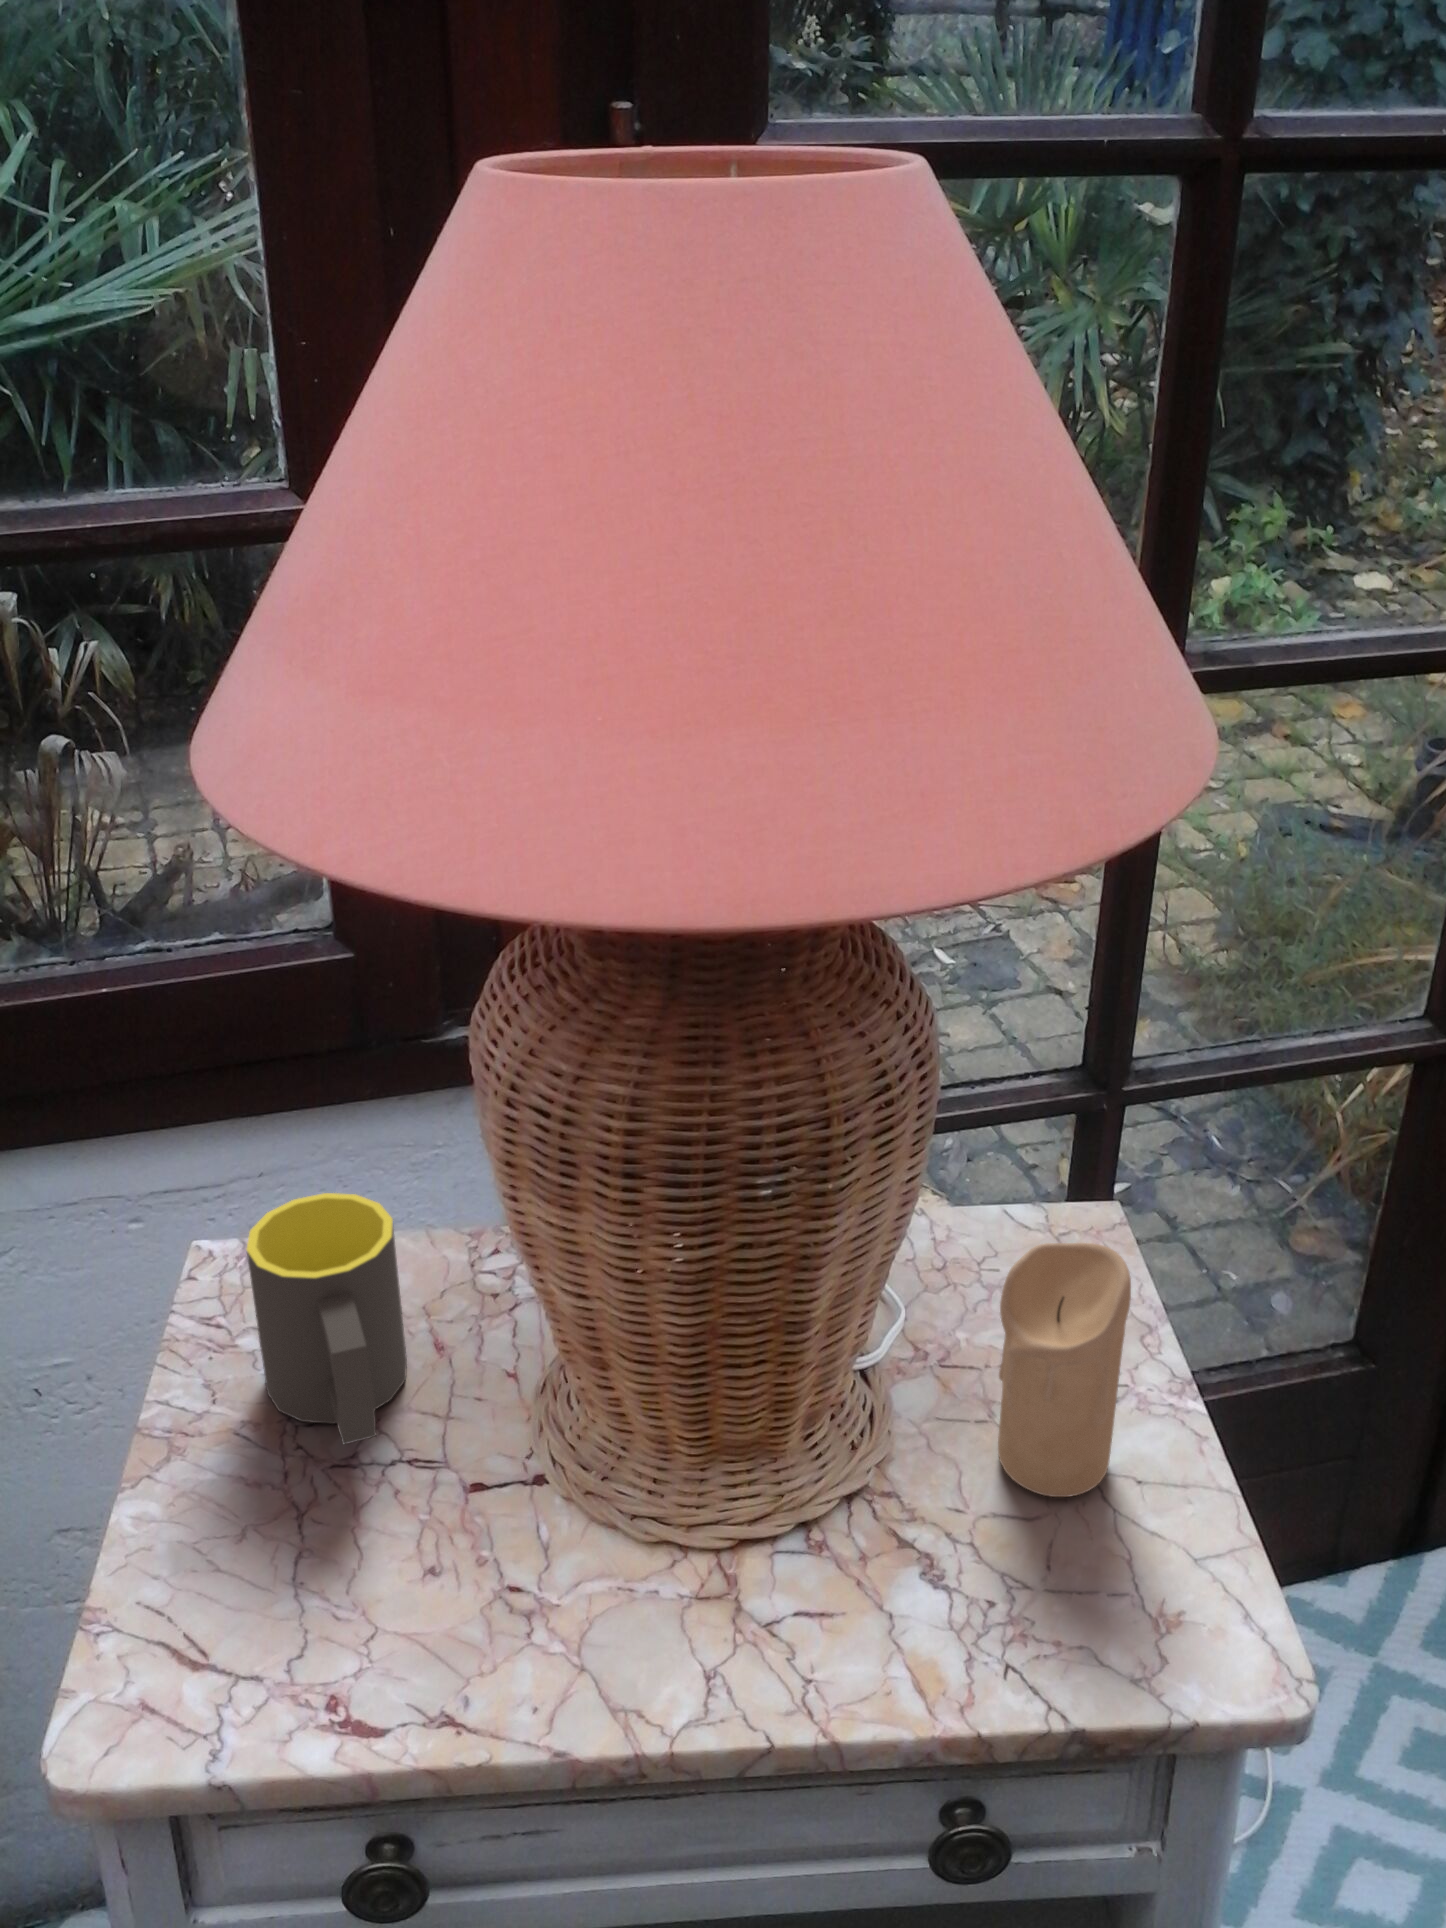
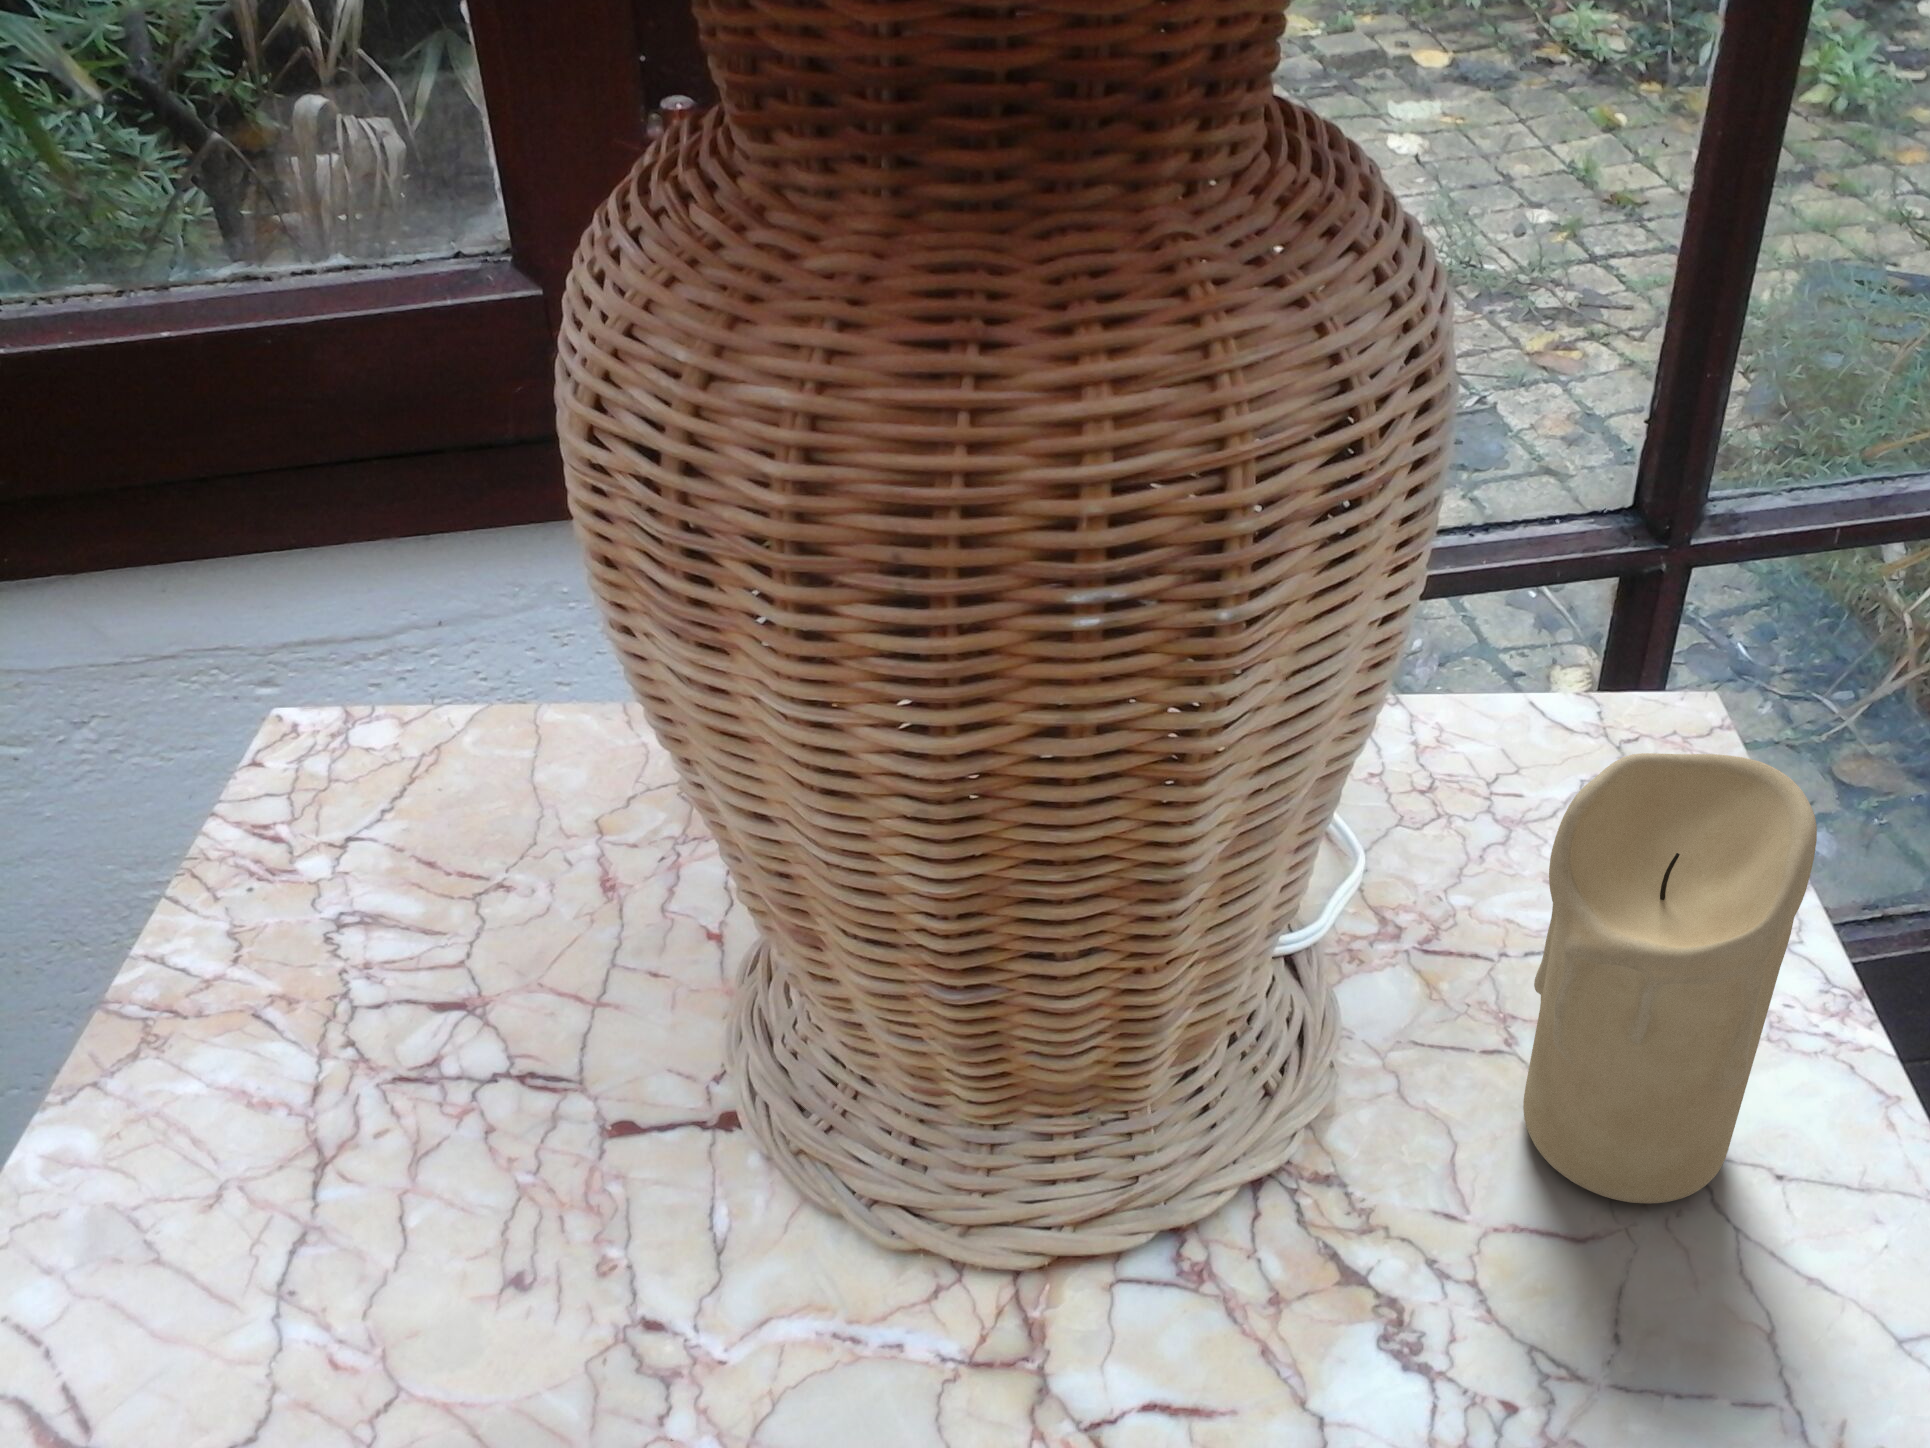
mug: present [247,1193,407,1444] -> none [243,634,550,1050]

